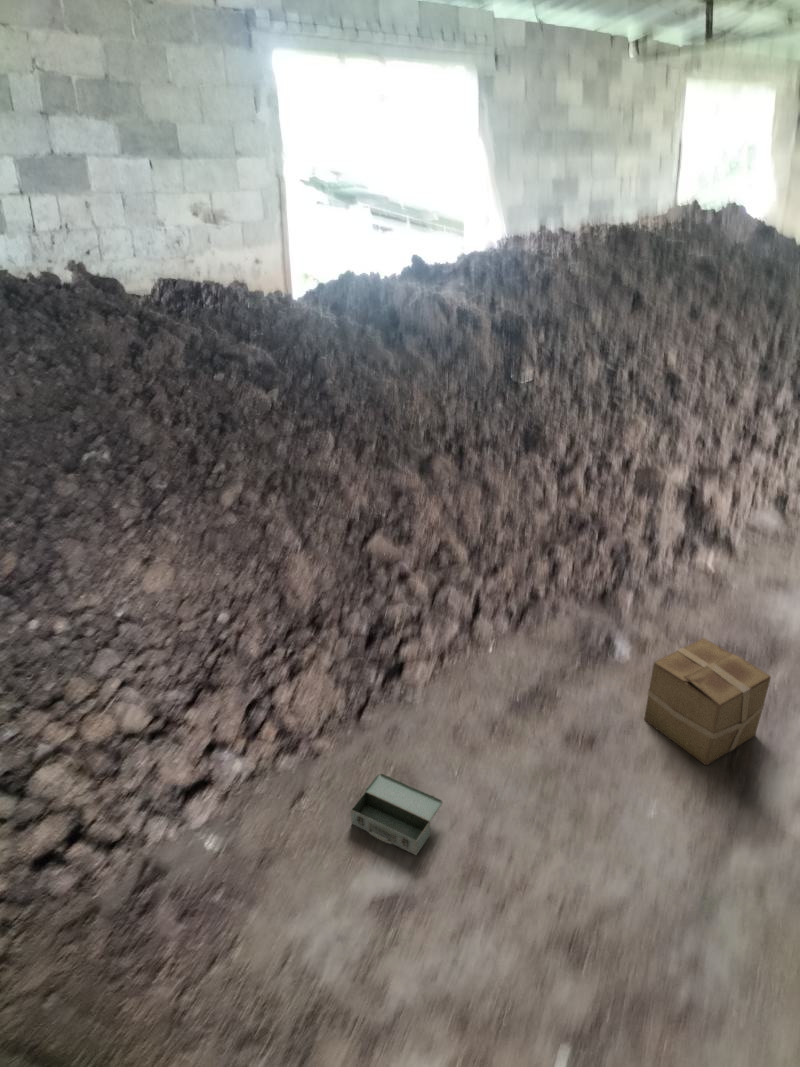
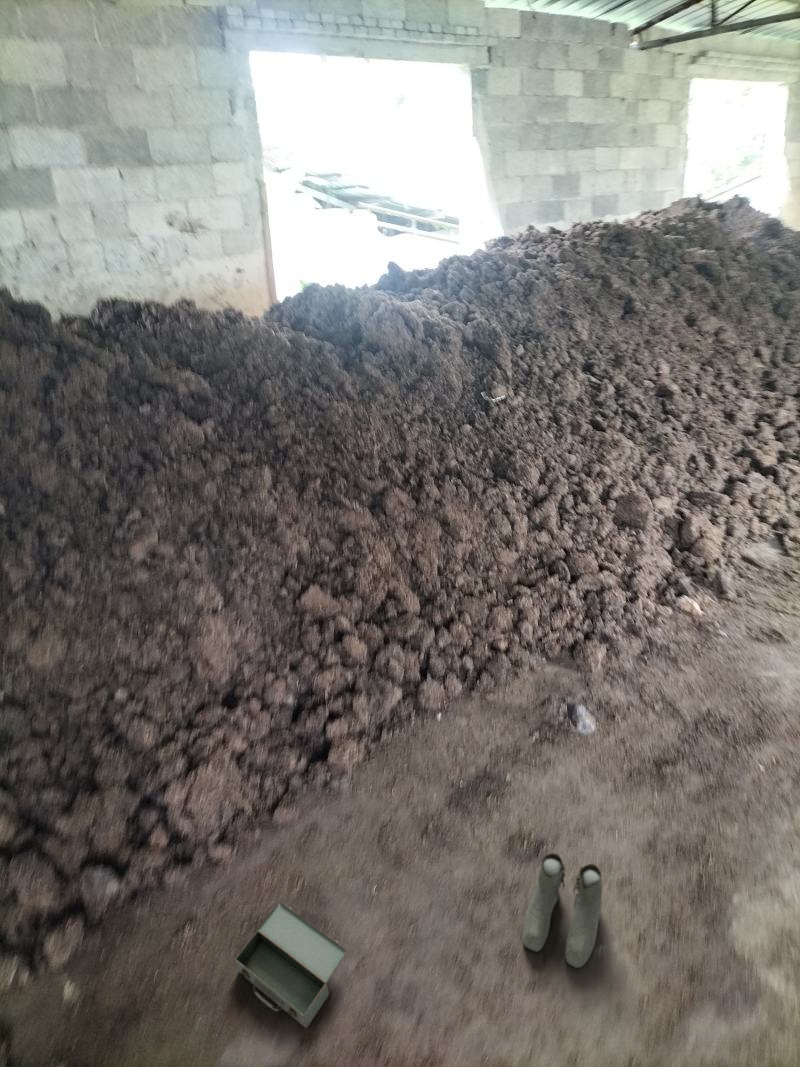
cardboard box: present [644,638,771,765] -> none [607,727,761,894]
boots: none [583,726,647,812] -> present [523,853,602,968]

